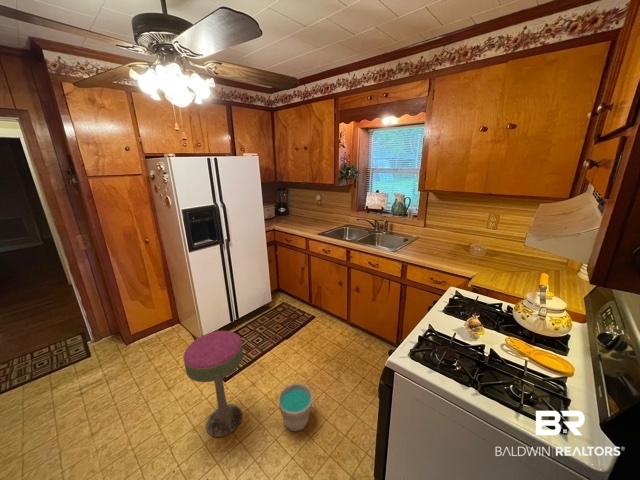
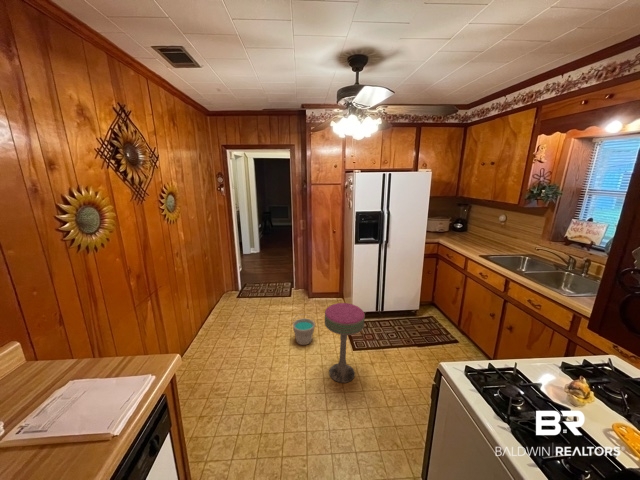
bucket: present [278,382,313,431] -> present [293,318,315,345]

